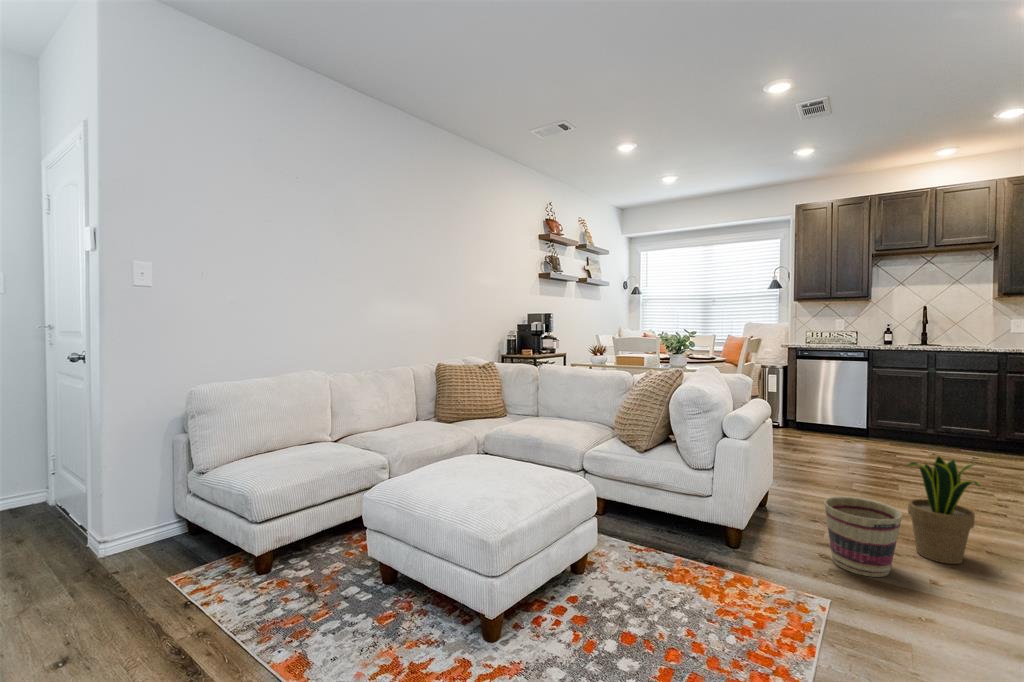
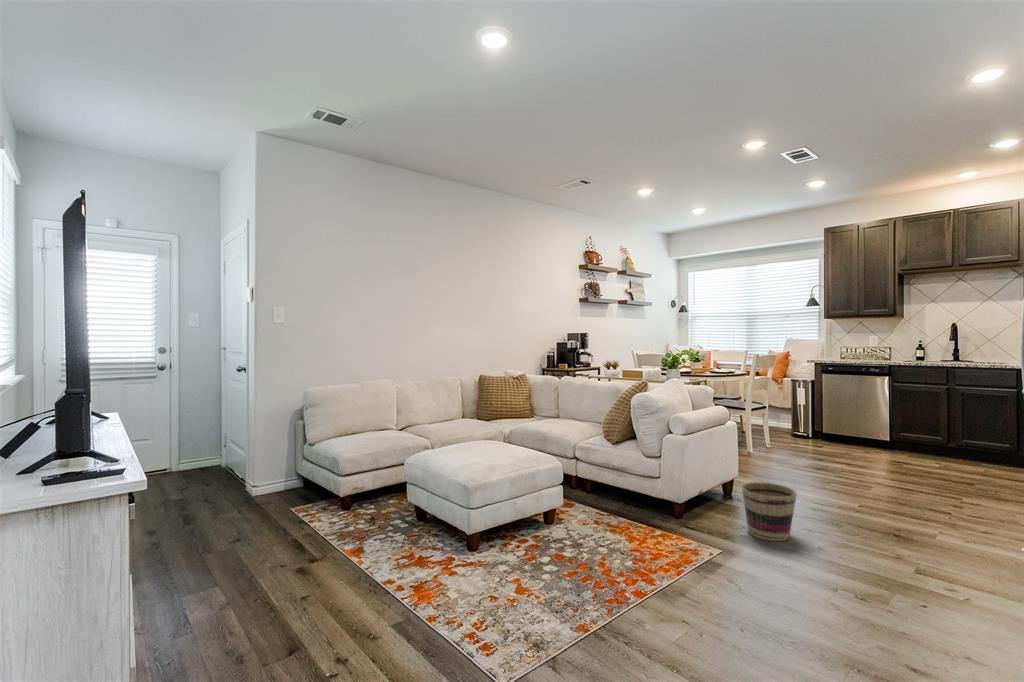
potted plant: present [908,456,980,564] -> none [815,452,873,539]

